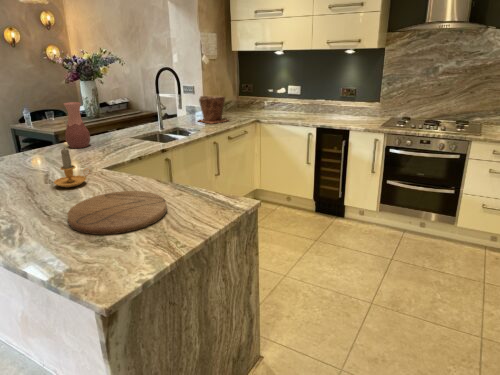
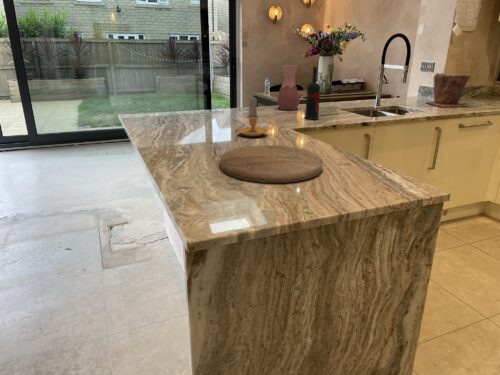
wine bottle: none [102,104,120,156] -> present [305,65,321,120]

